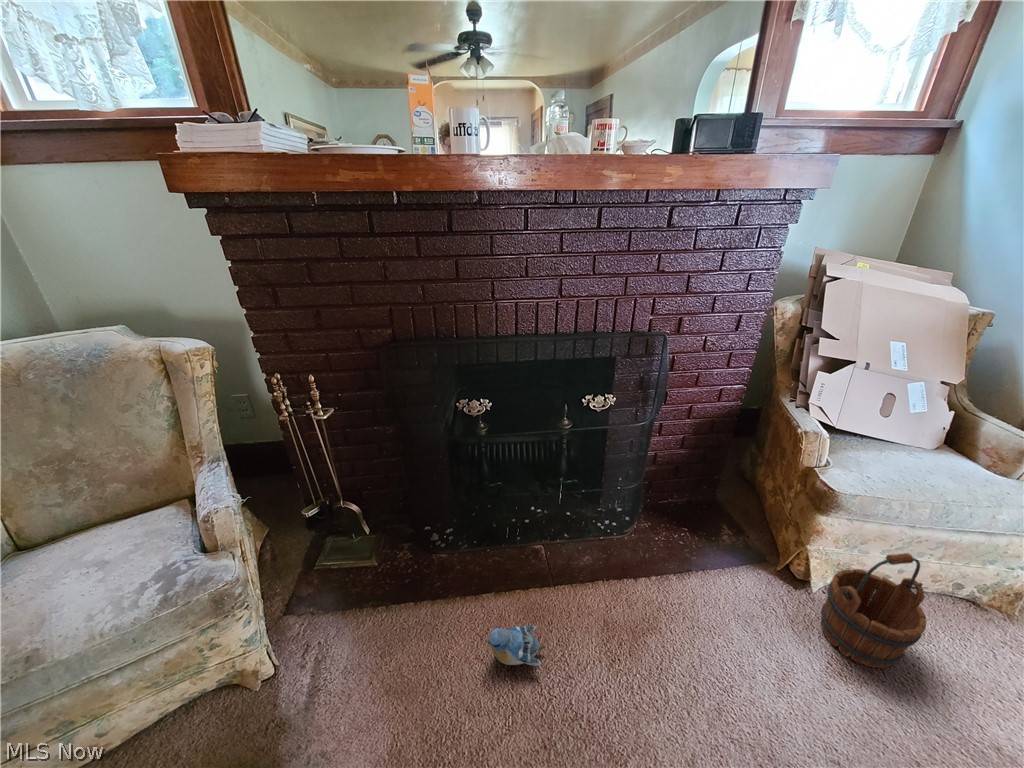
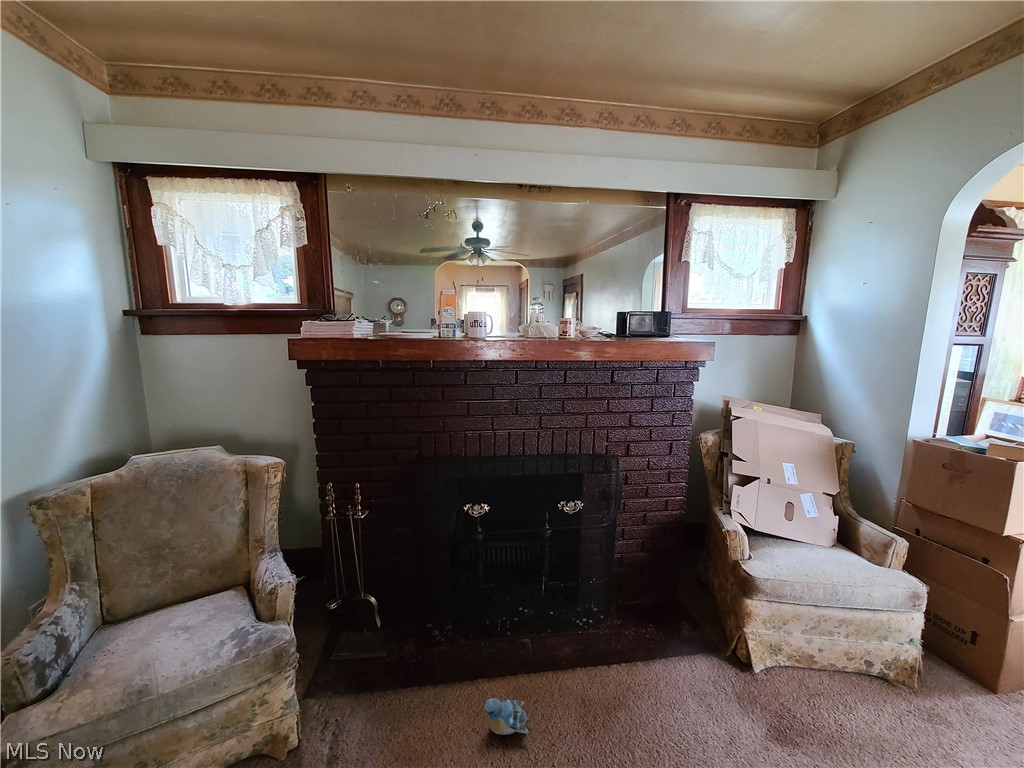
wooden bucket: present [821,553,927,668] -> none [760,622,832,733]

